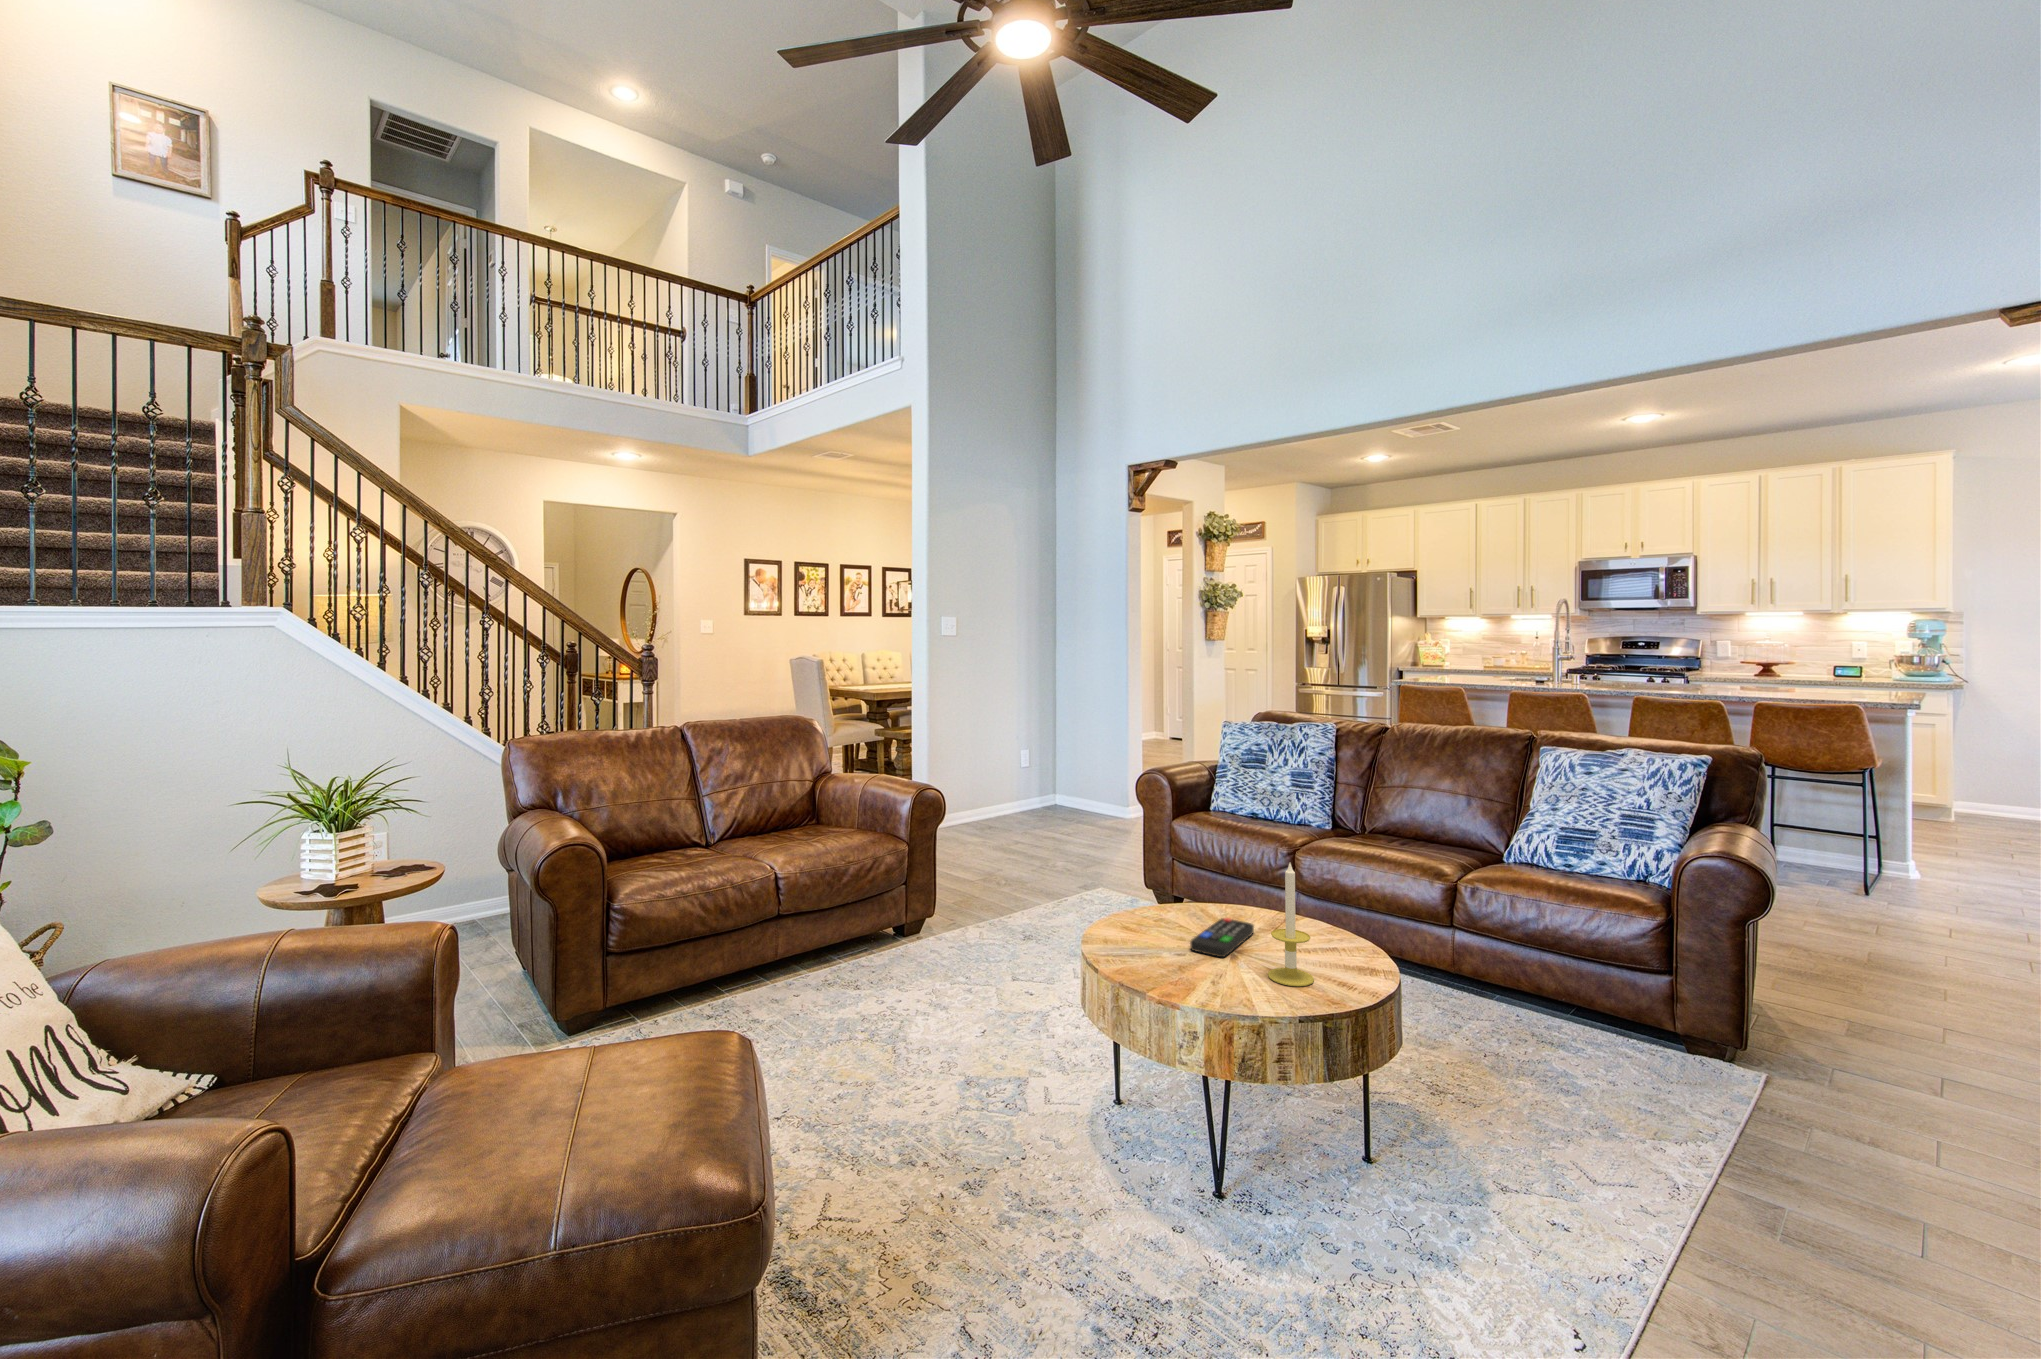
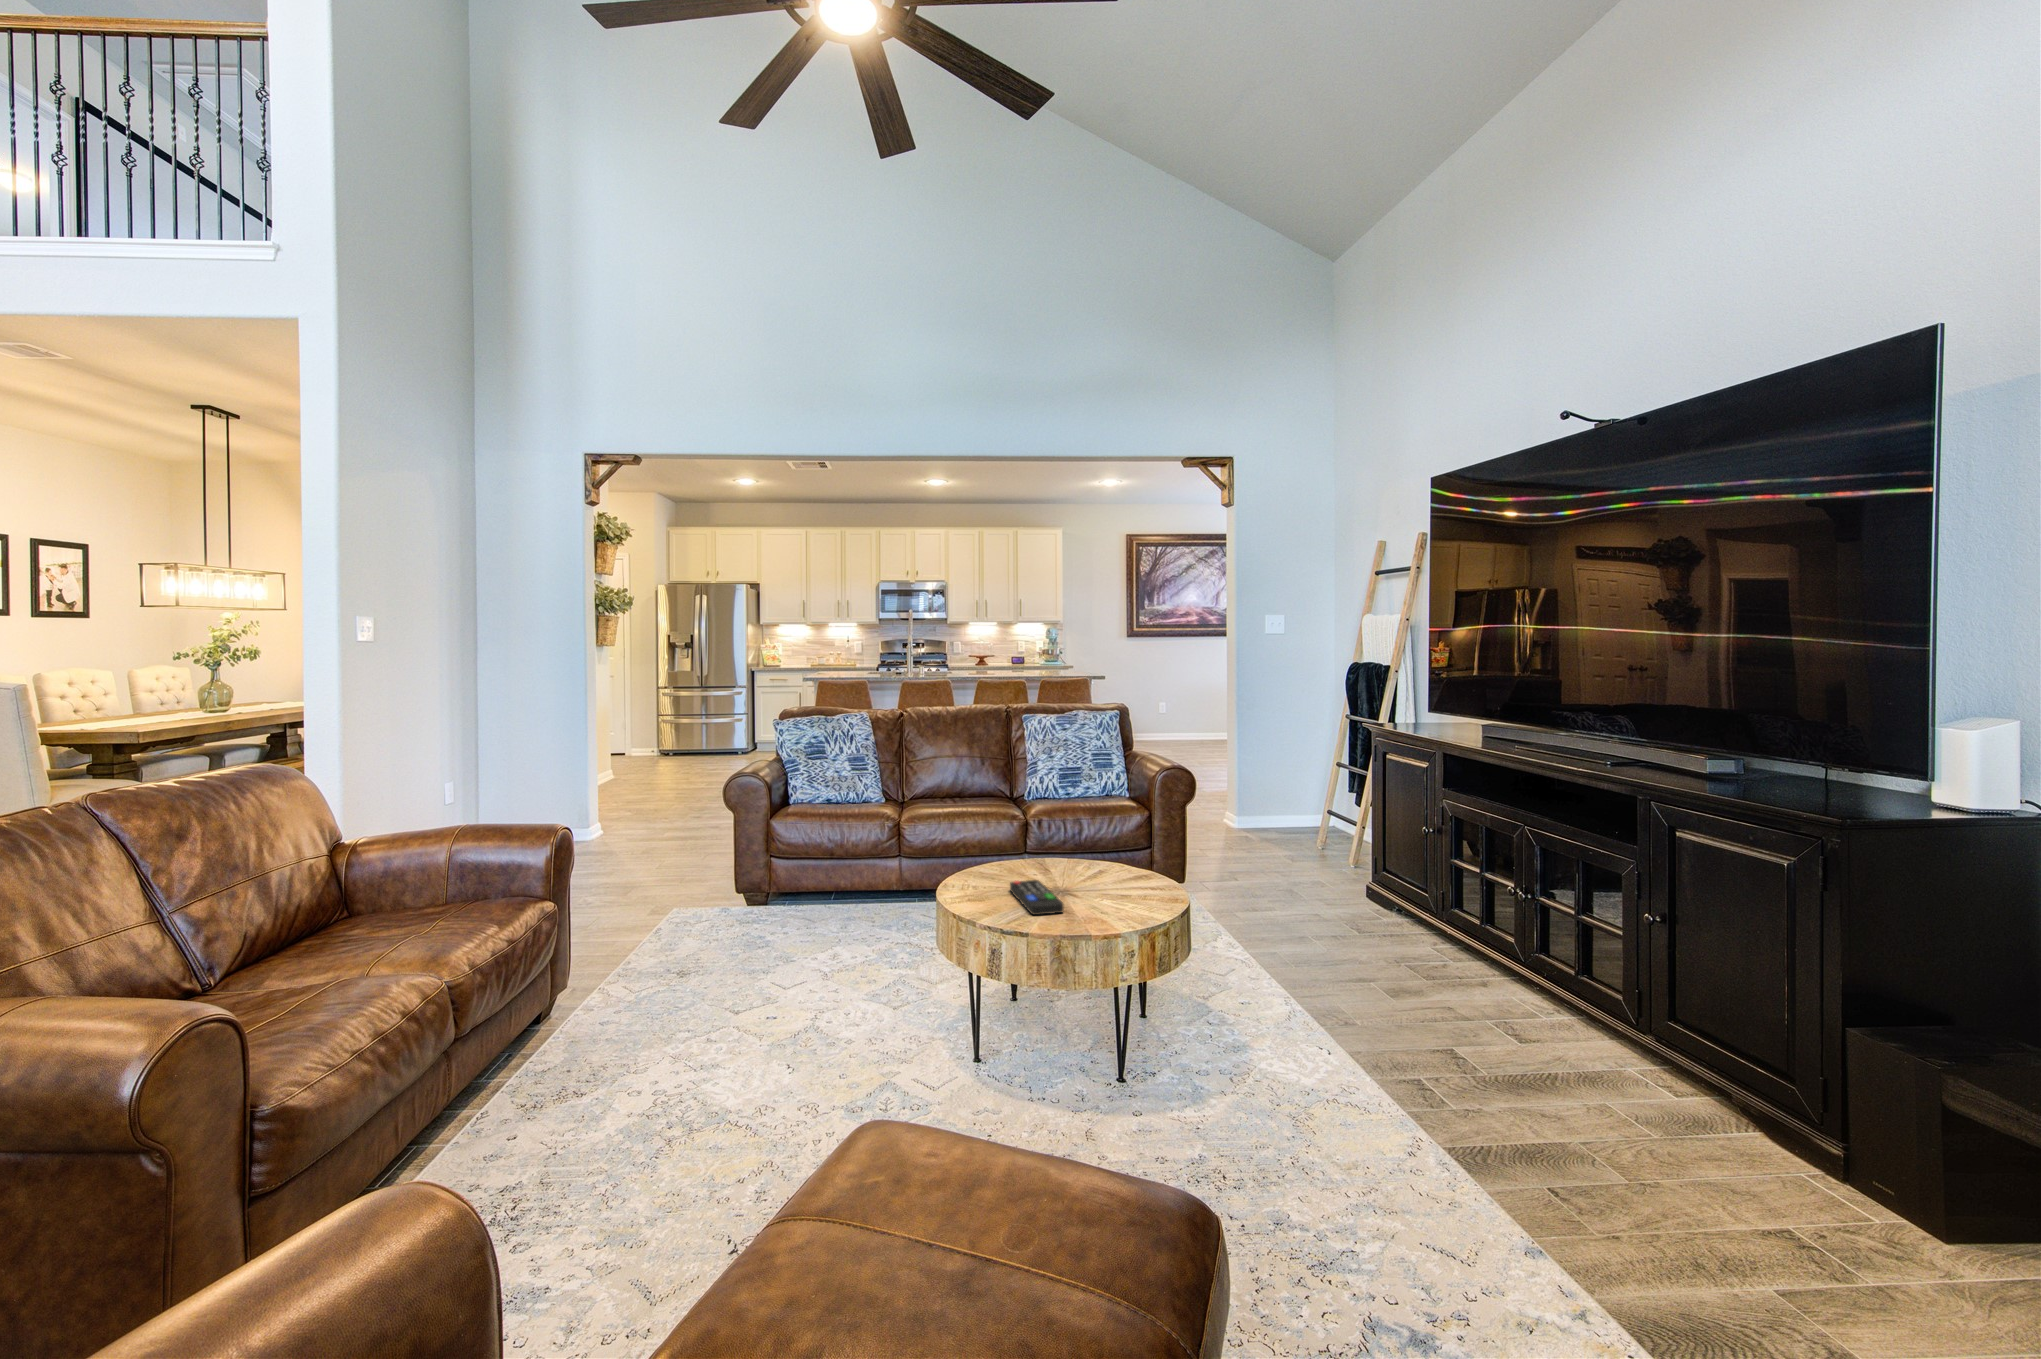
candle: present [1268,863,1314,986] -> none [1108,810,1146,917]

